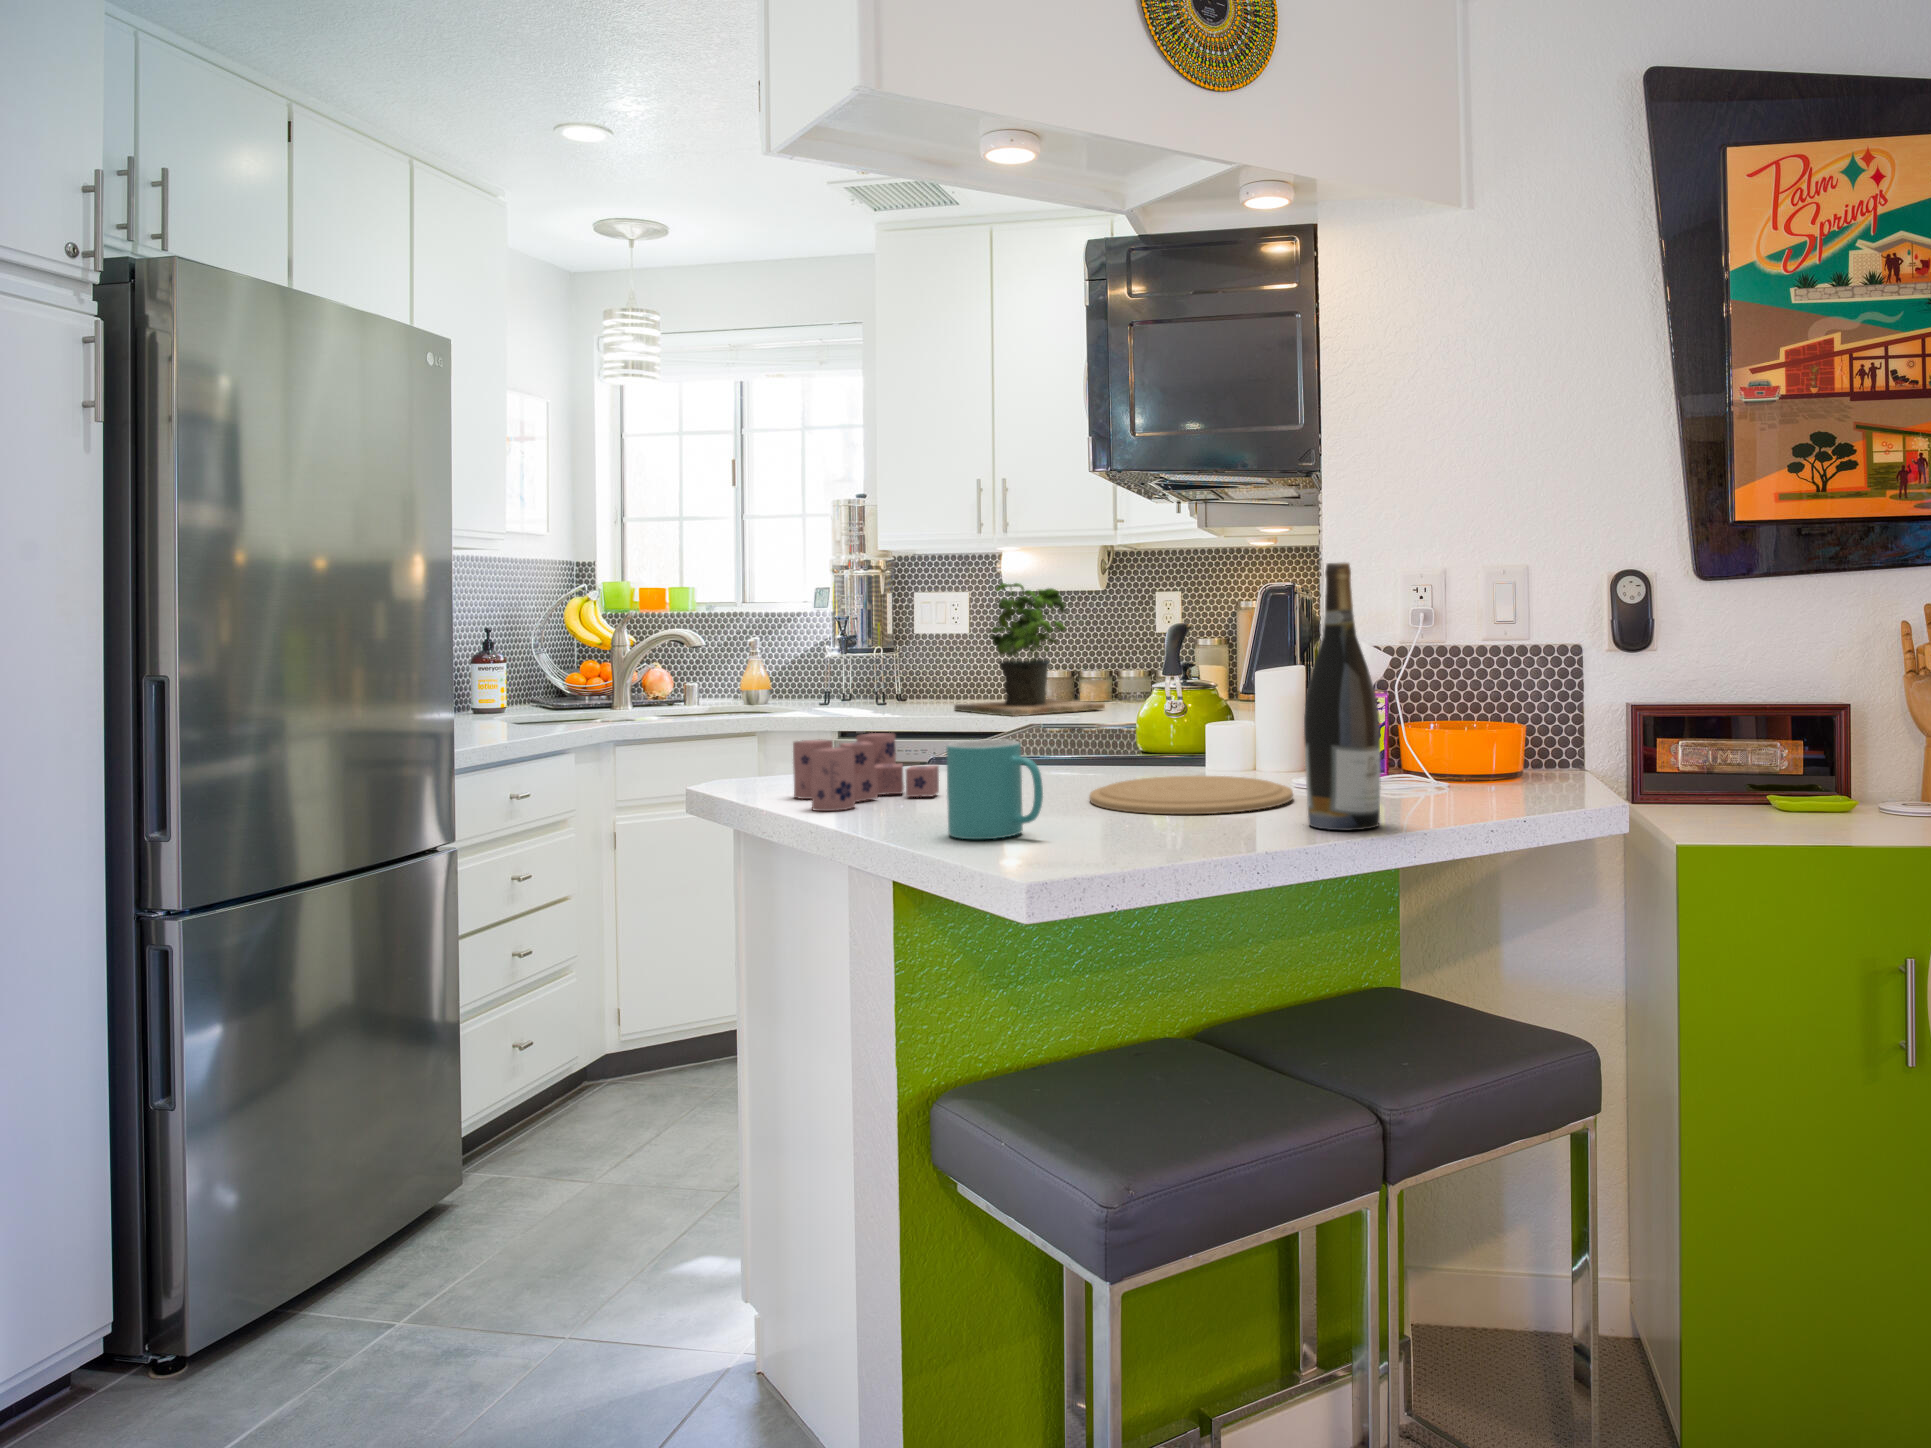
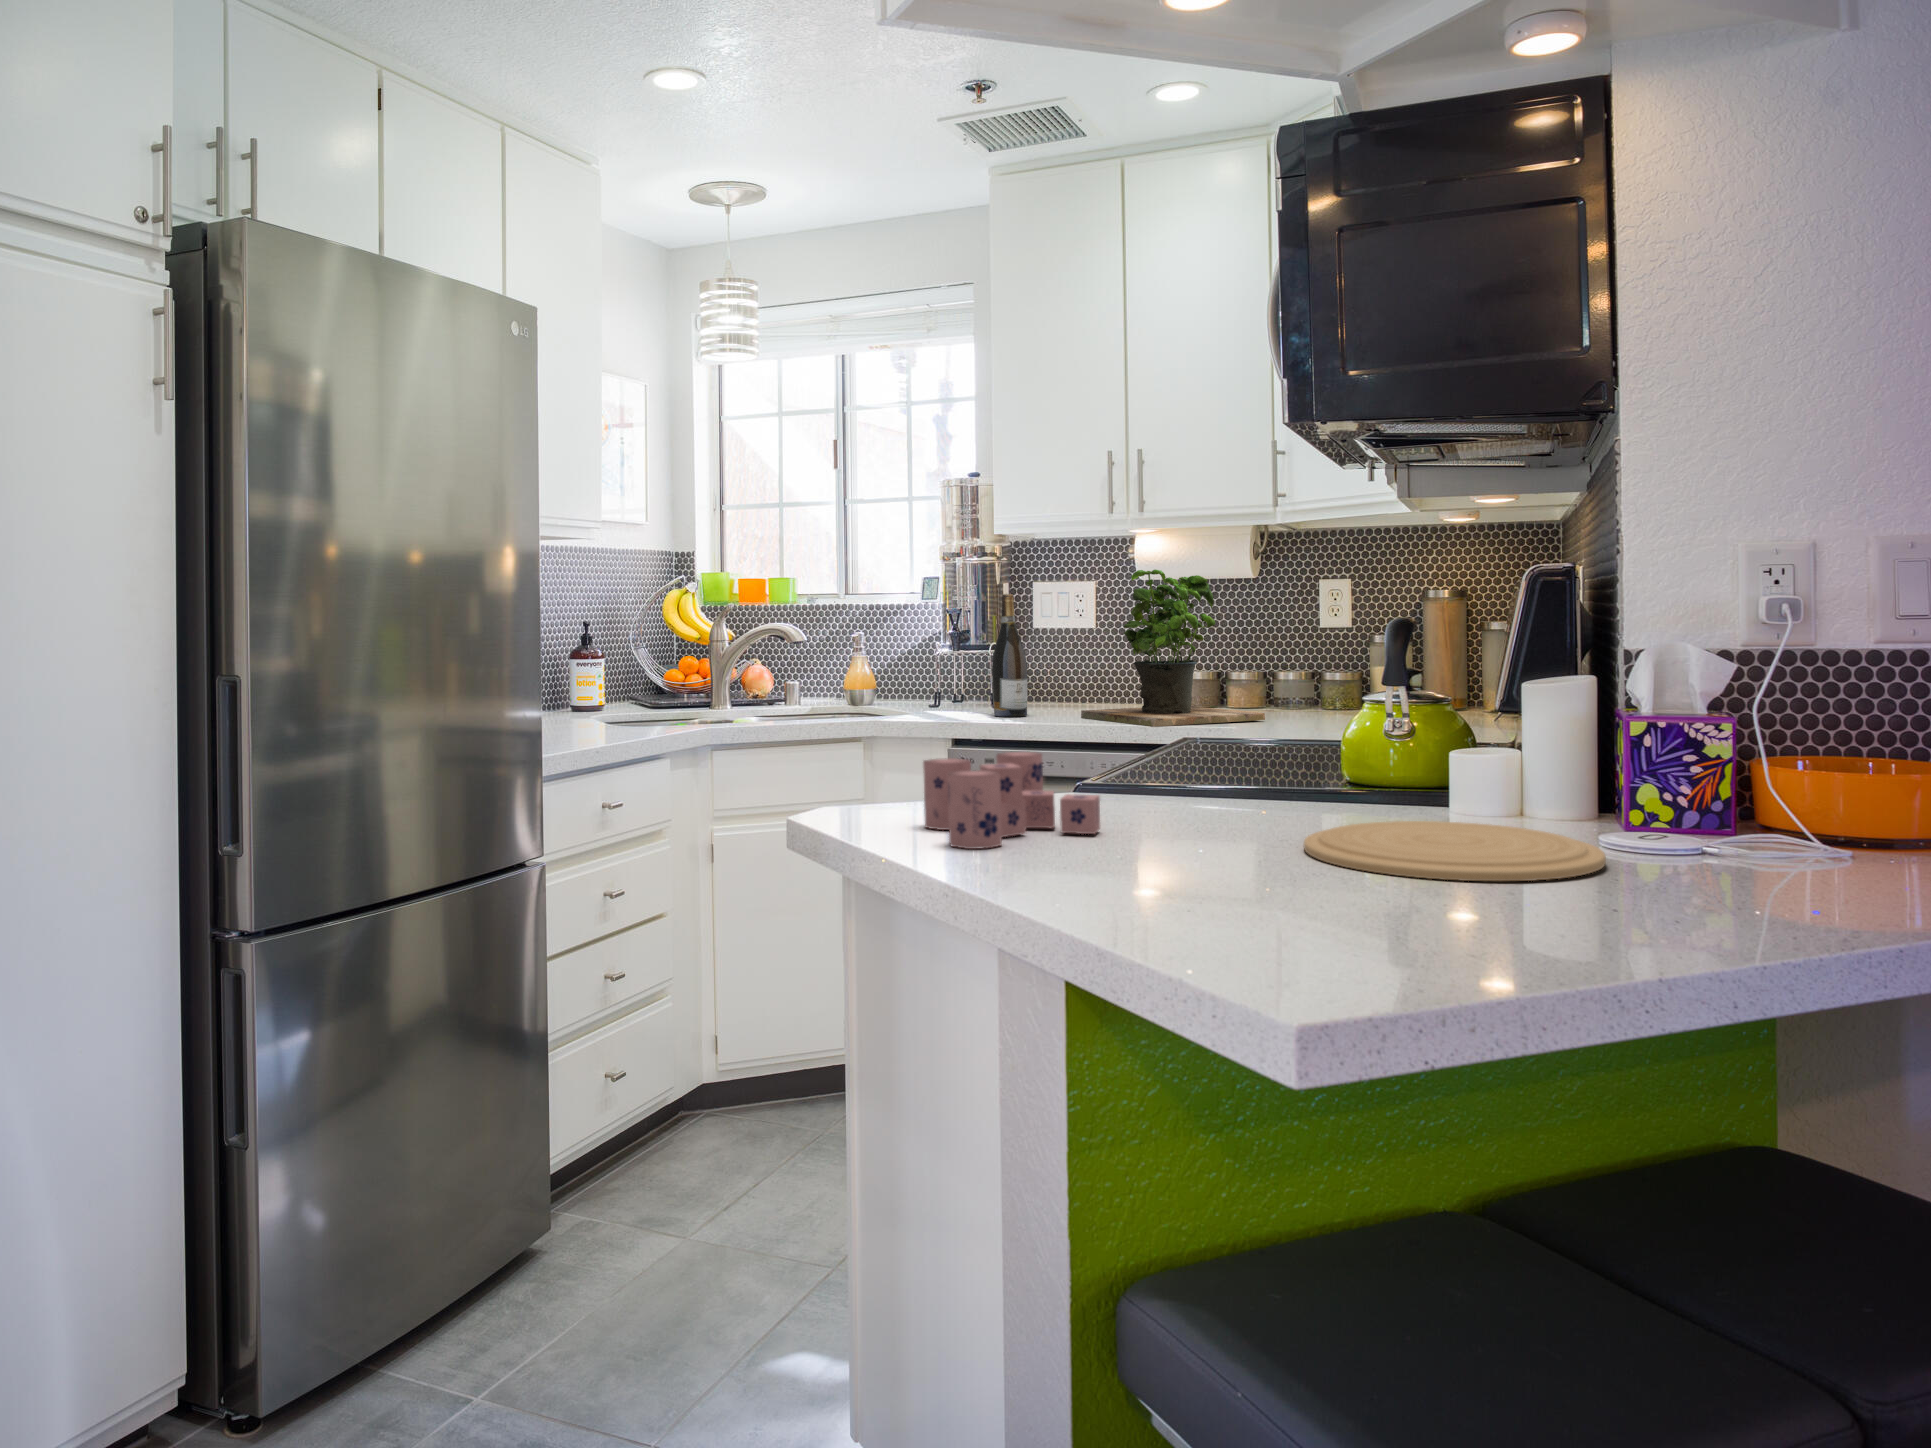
wine bottle: present [1304,563,1381,830] -> present [992,594,1028,717]
mug: present [946,739,1043,839] -> none [1130,772,1265,904]

